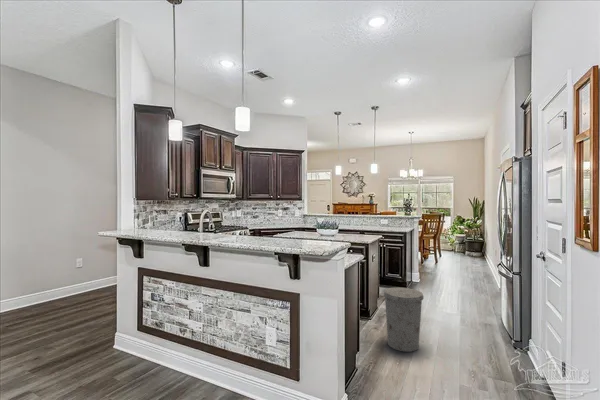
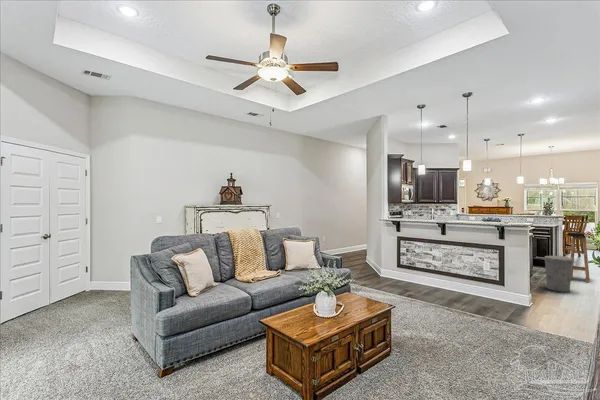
bar stool: none [420,243,447,317] -> present [568,233,590,282]

